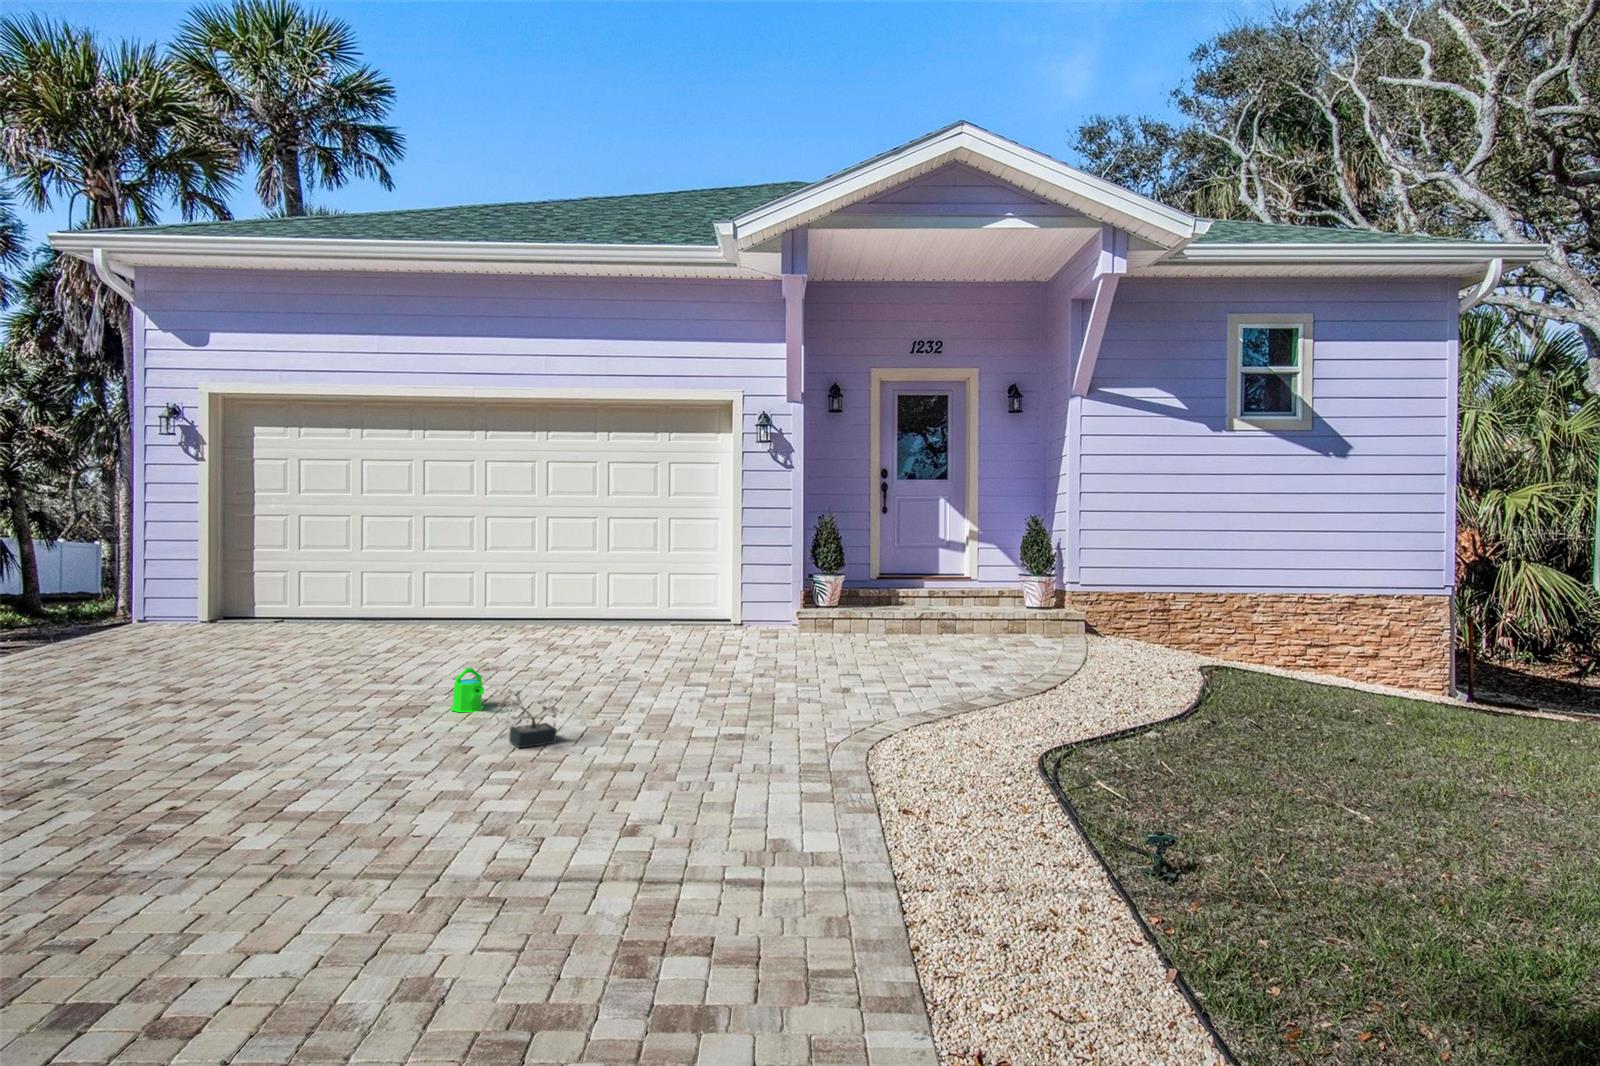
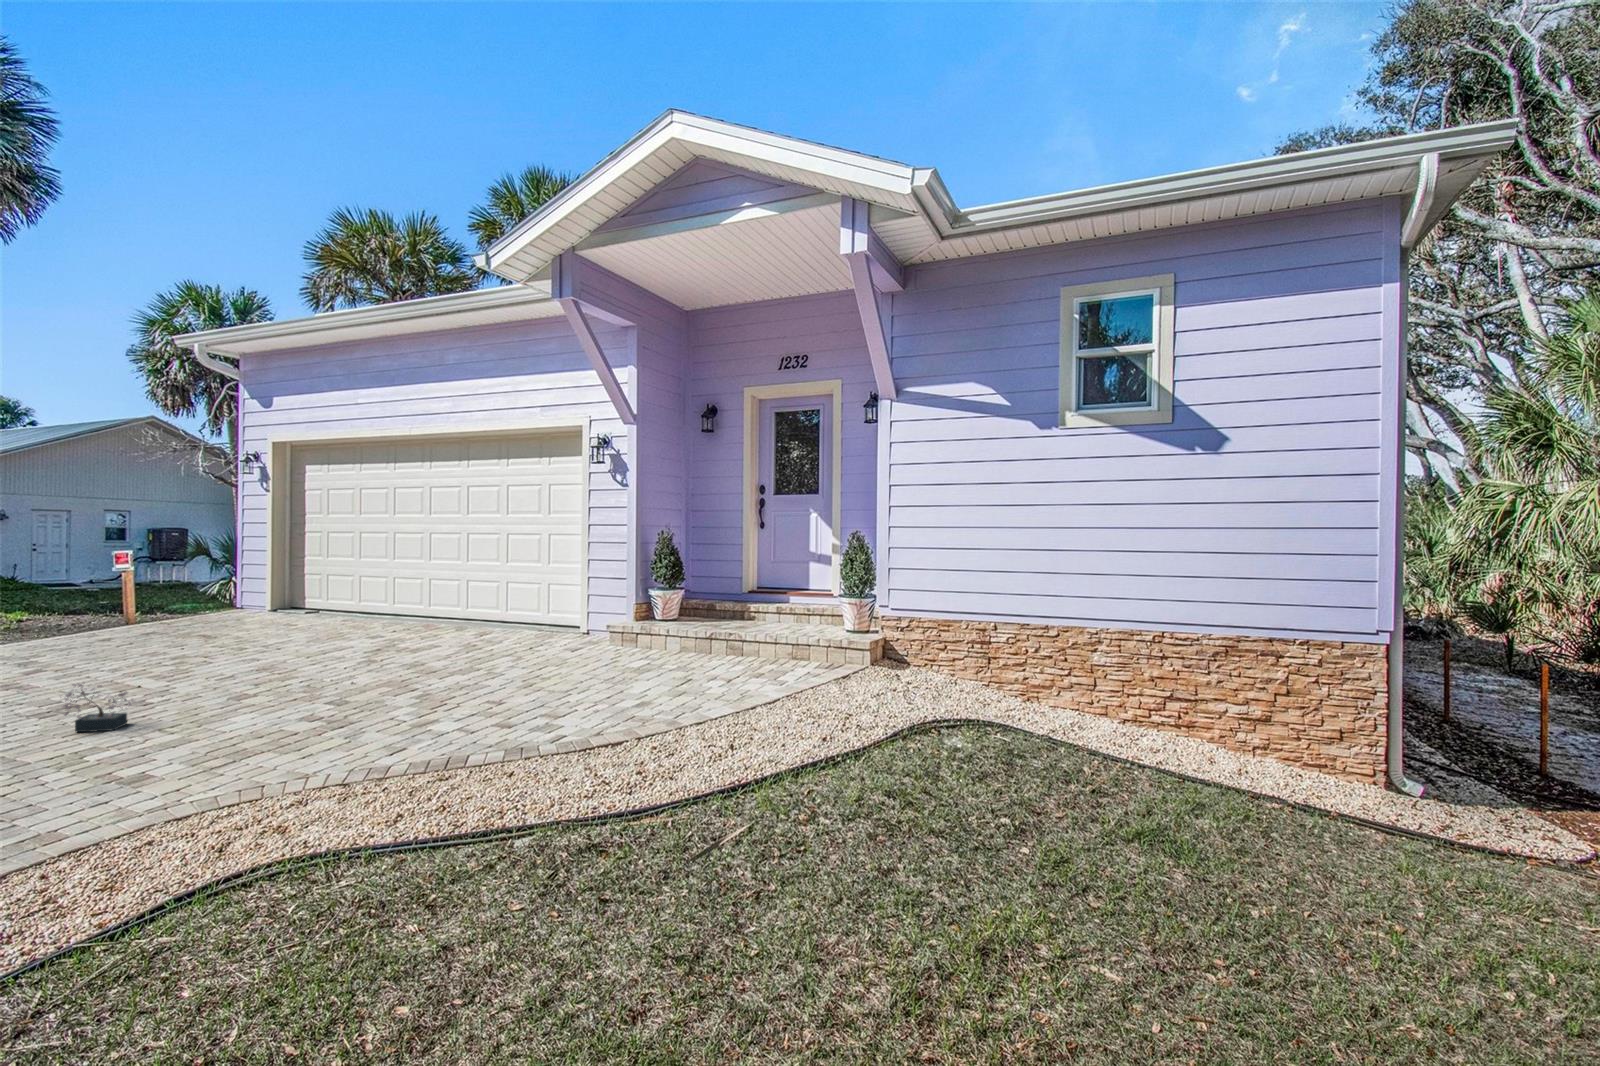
watering can: present [451,668,484,712] -> none [154,660,188,696]

